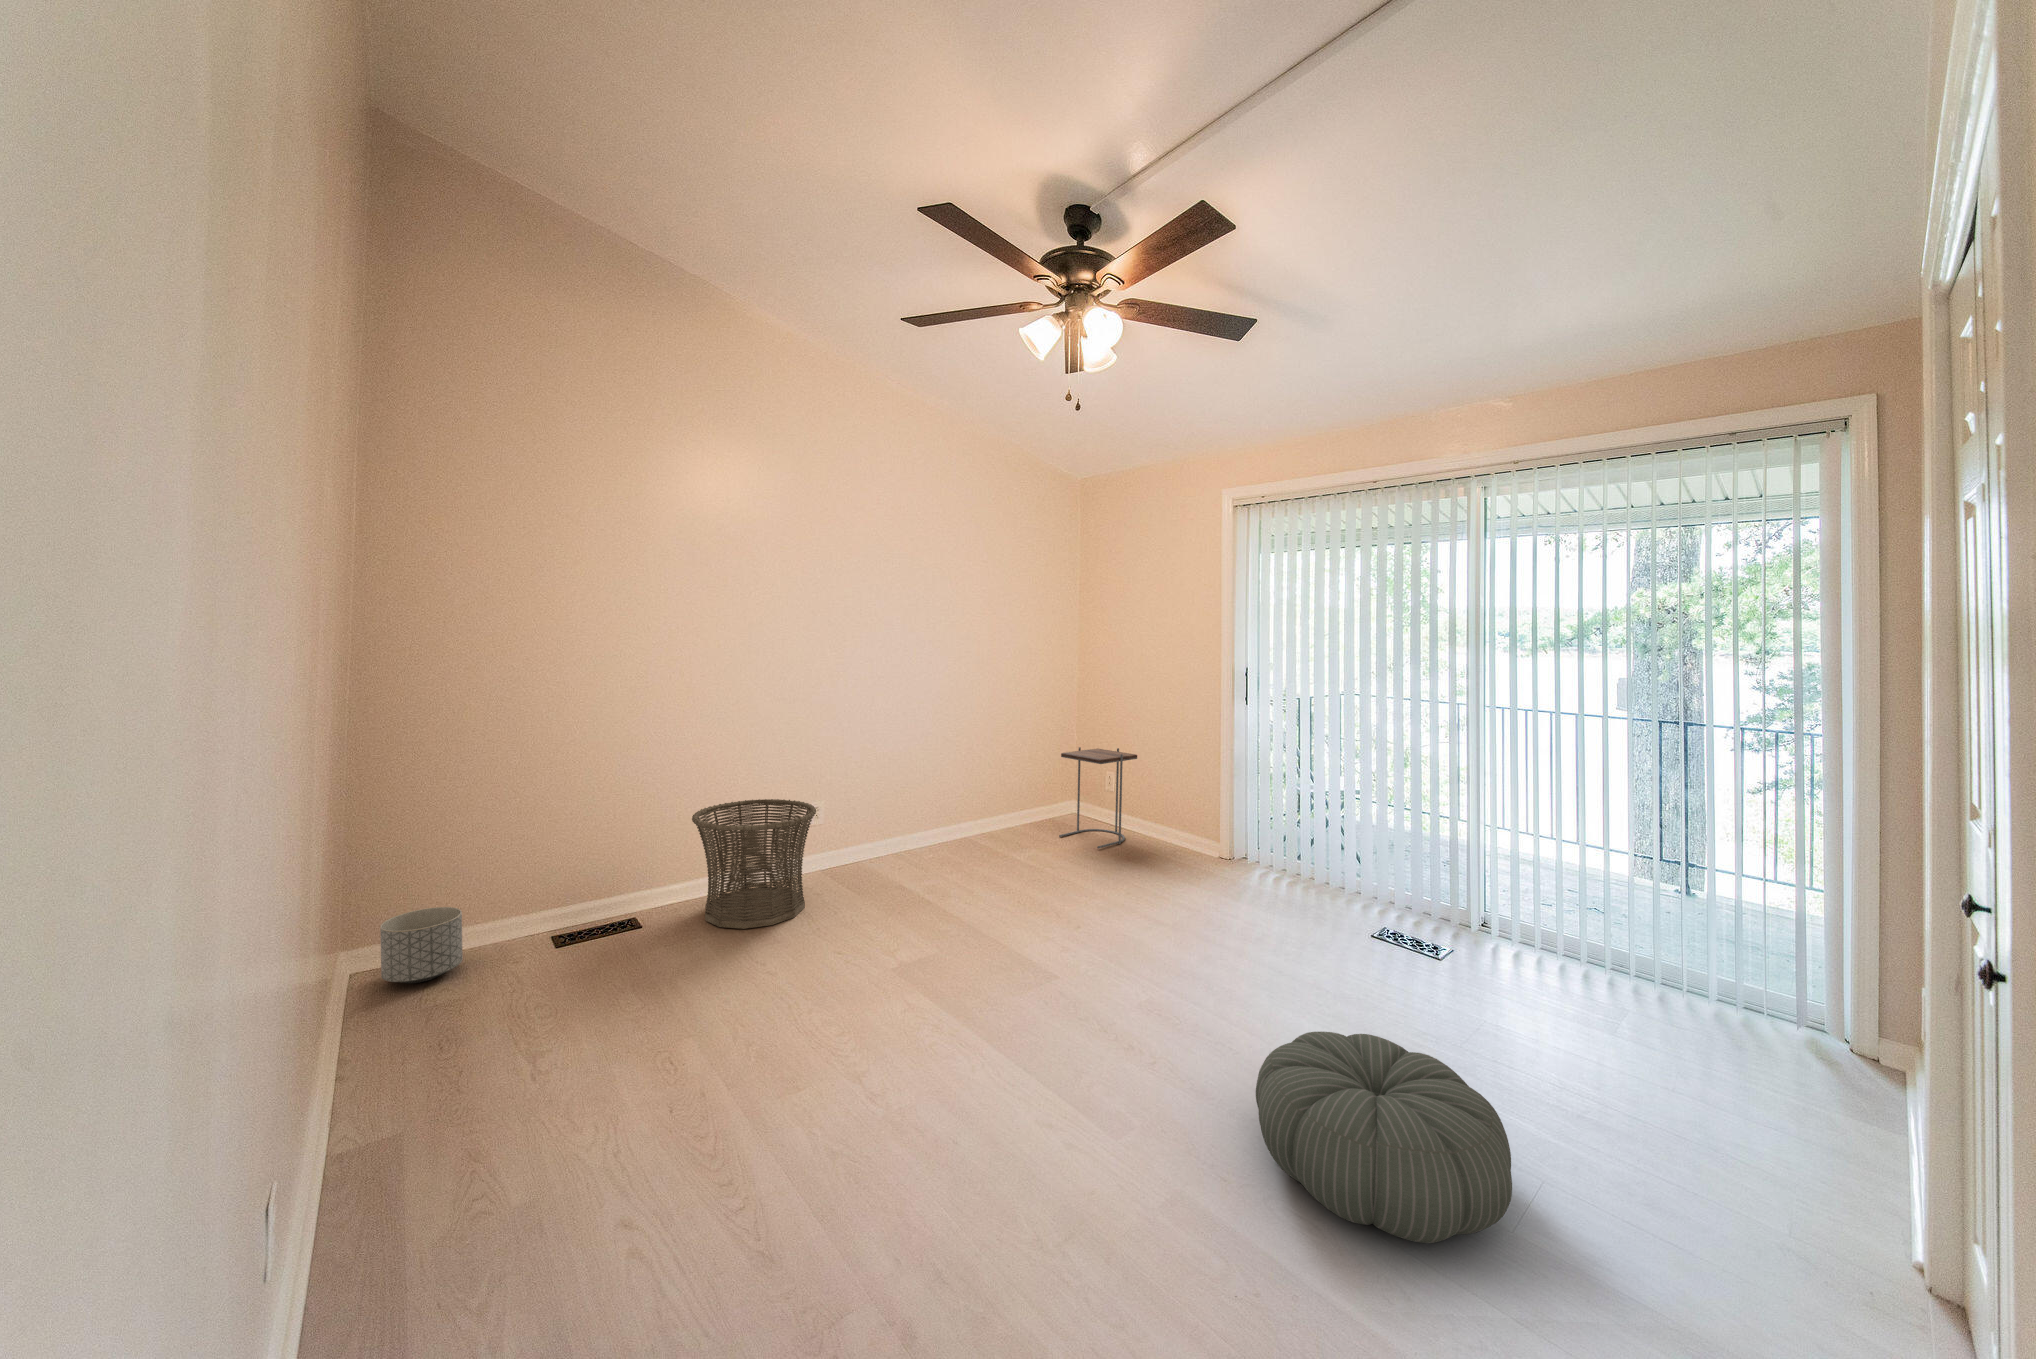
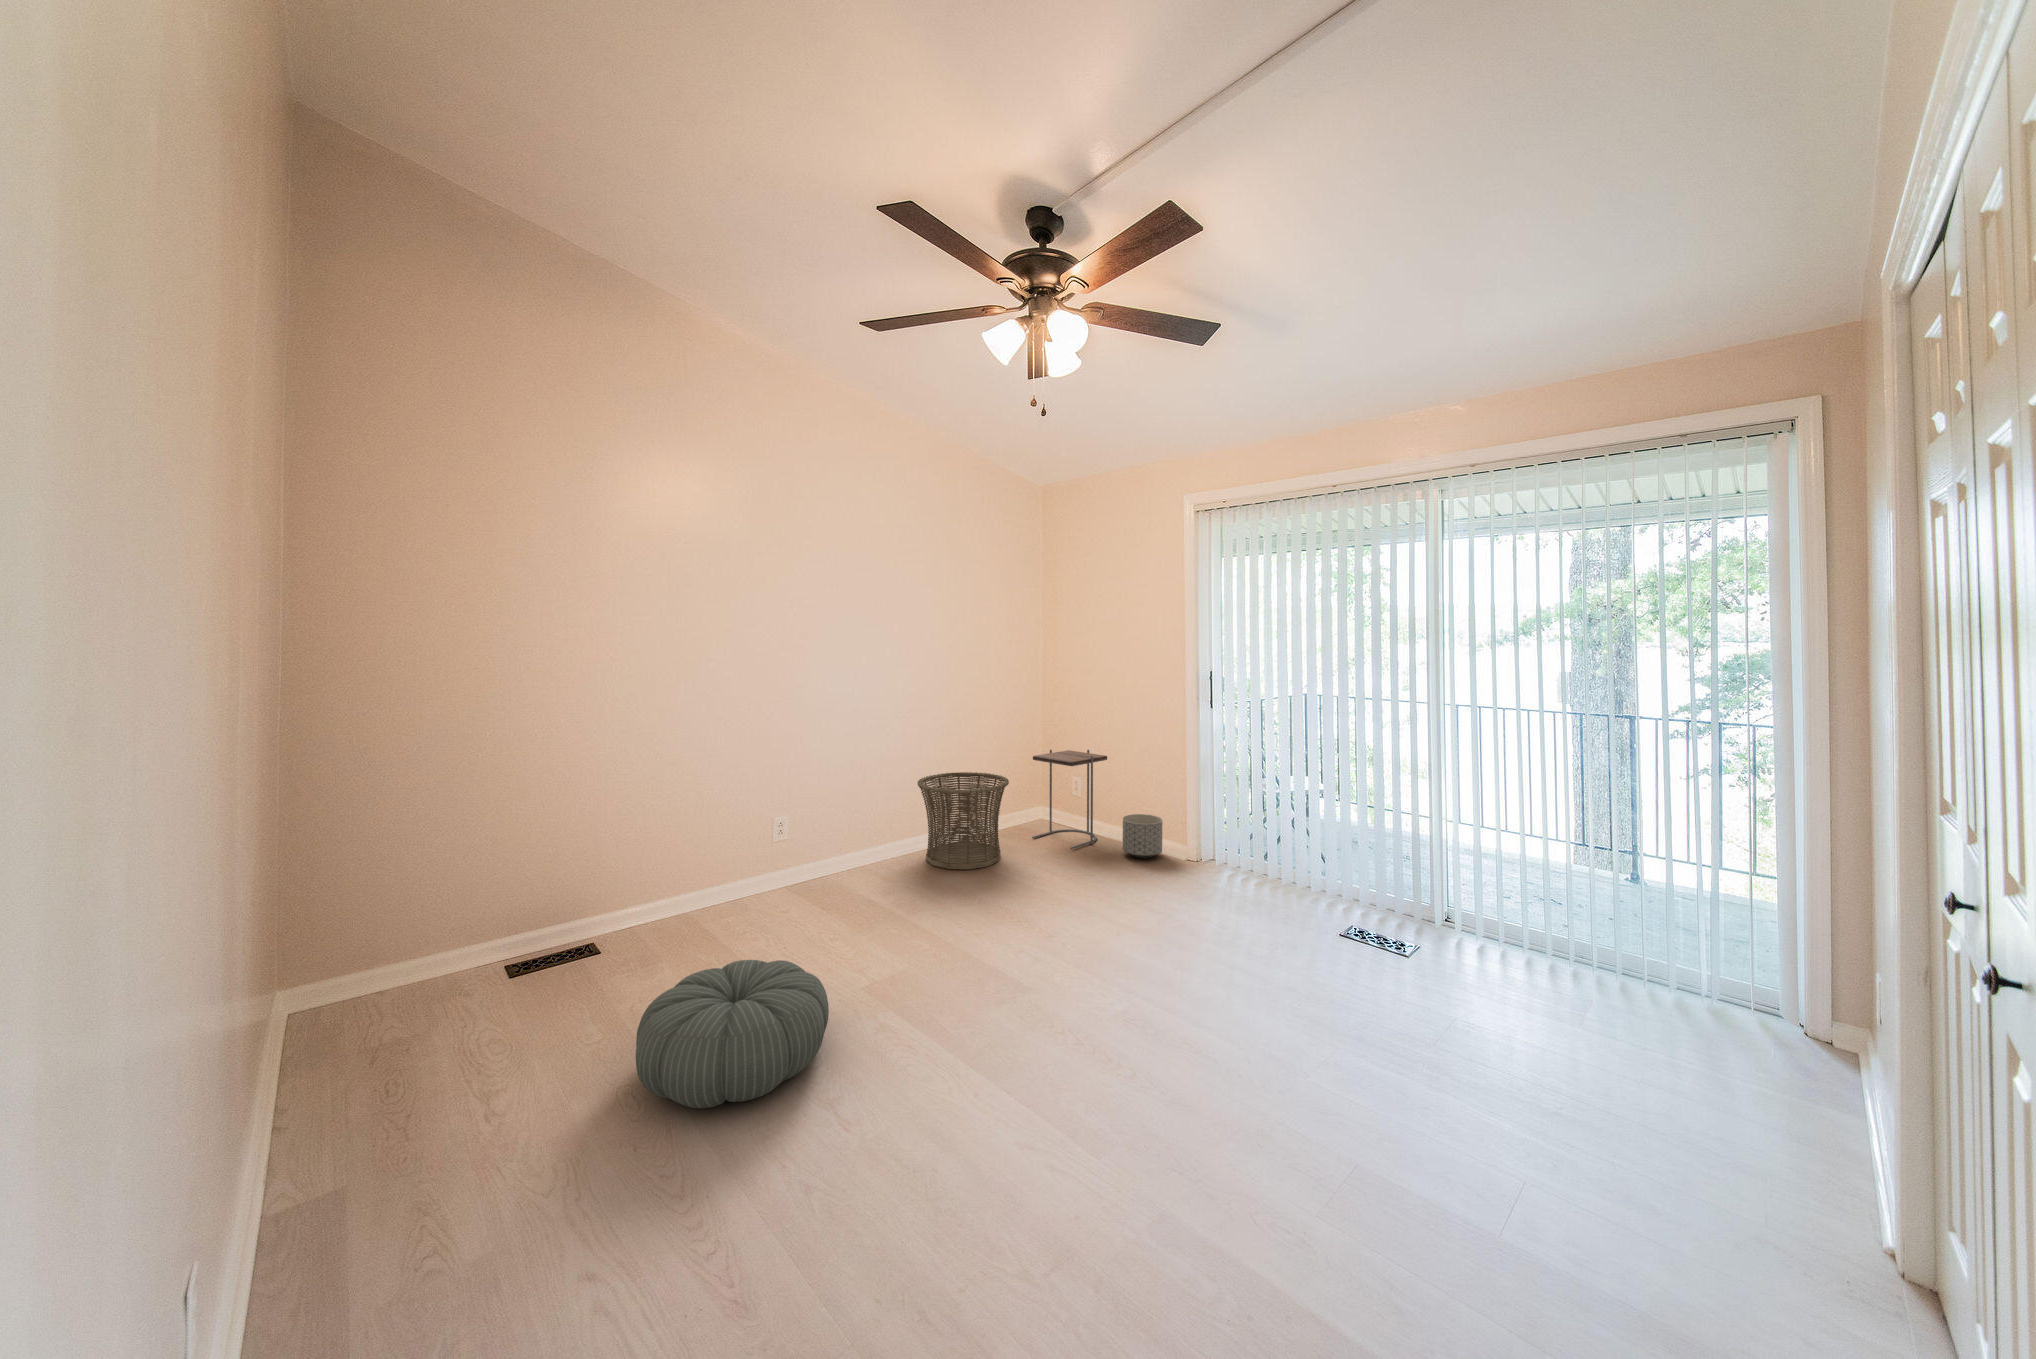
basket: present [692,799,816,929] -> present [918,772,1009,869]
planter: present [380,907,463,983] -> present [1123,814,1163,858]
pouf: present [1256,1032,1512,1243] -> present [636,960,829,1108]

